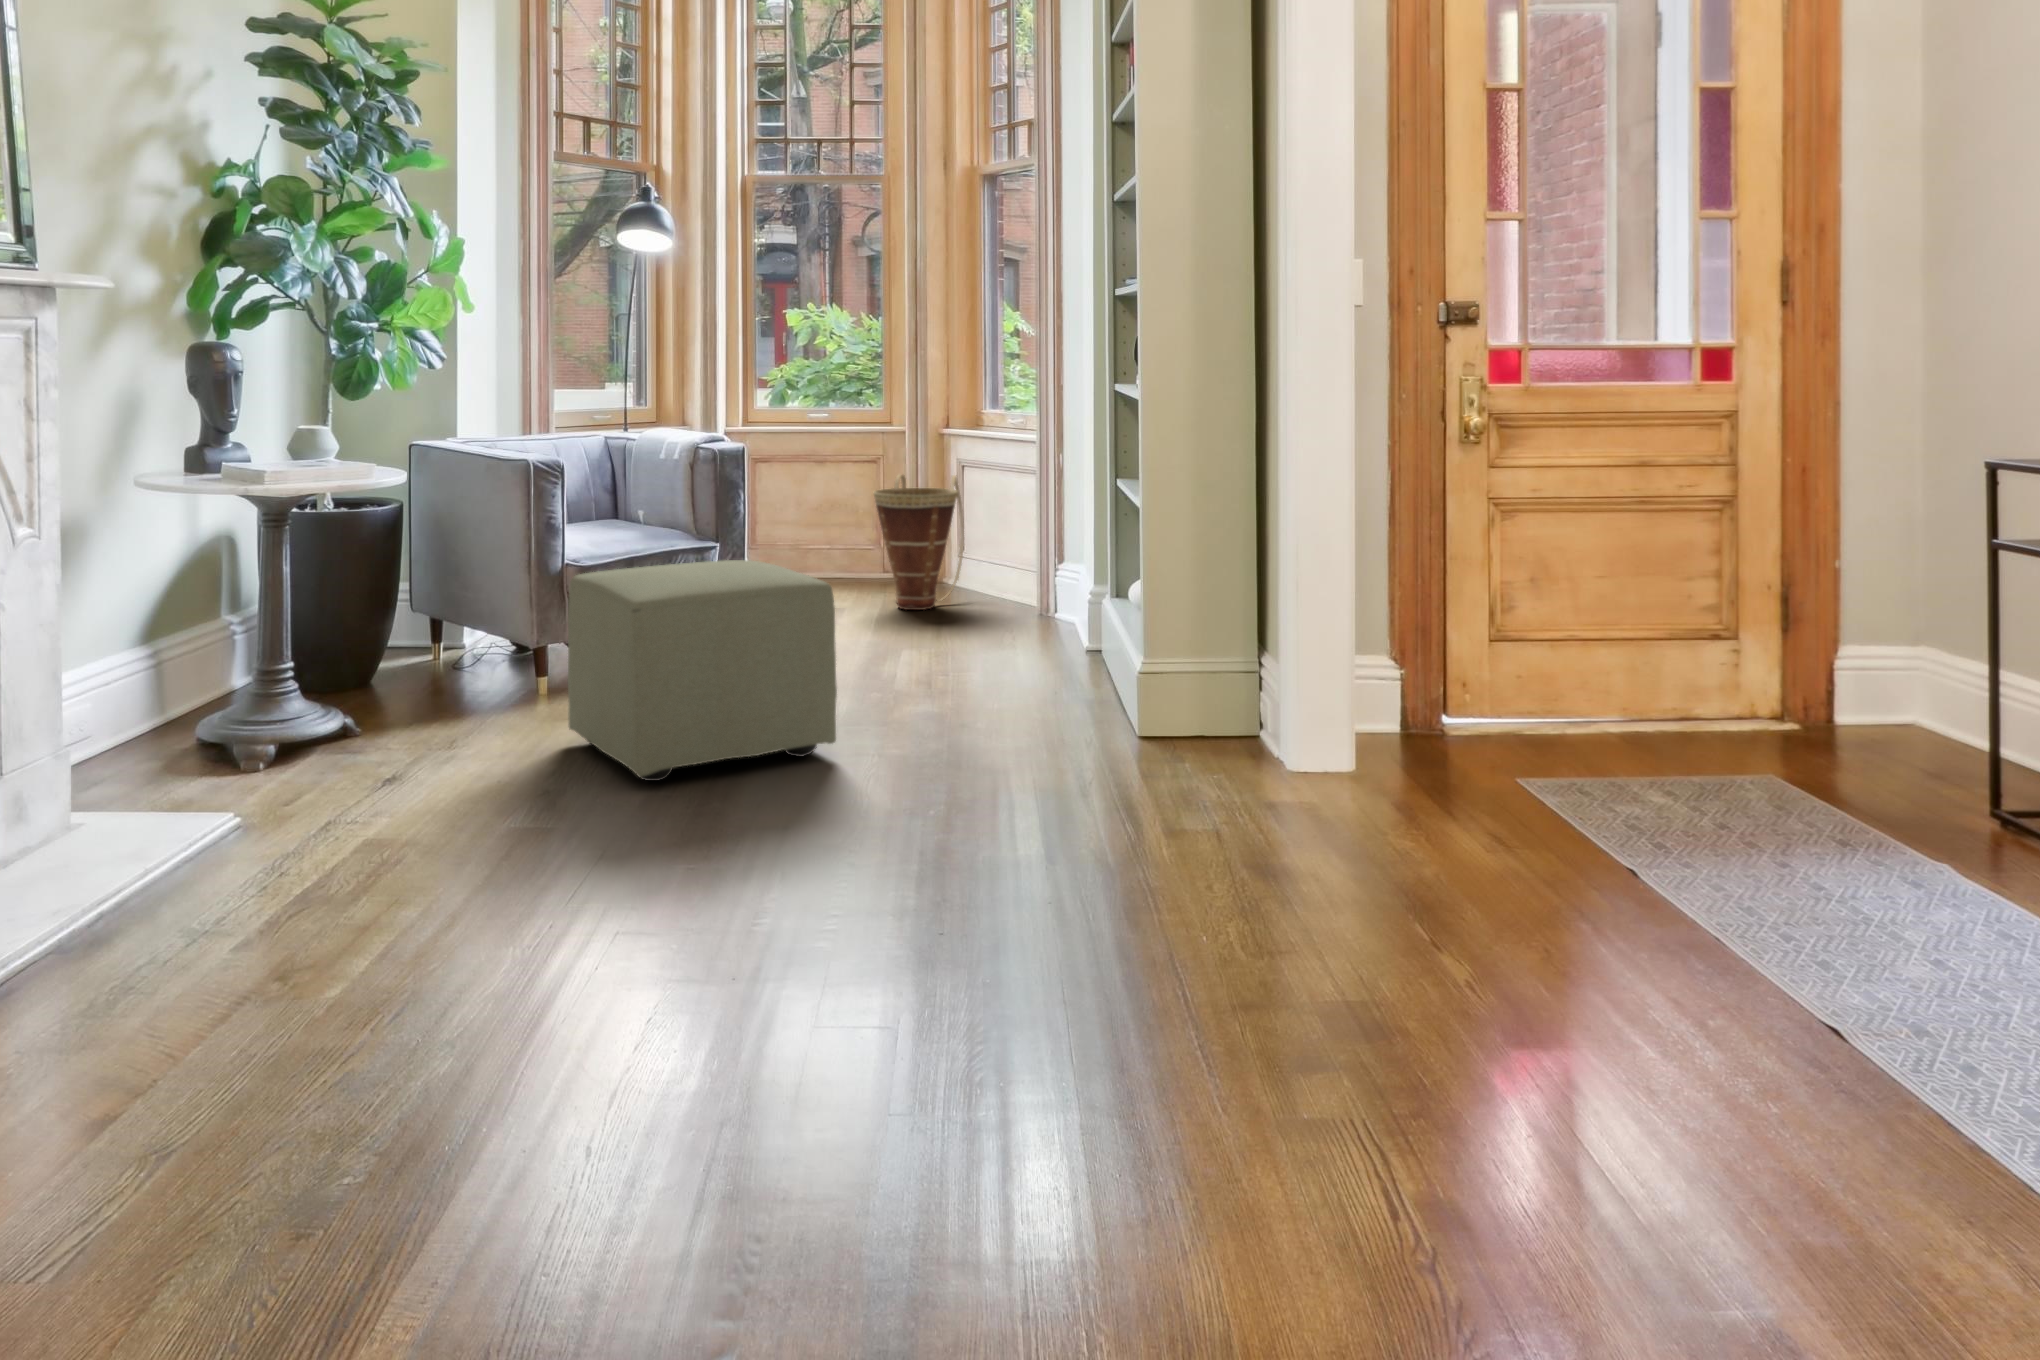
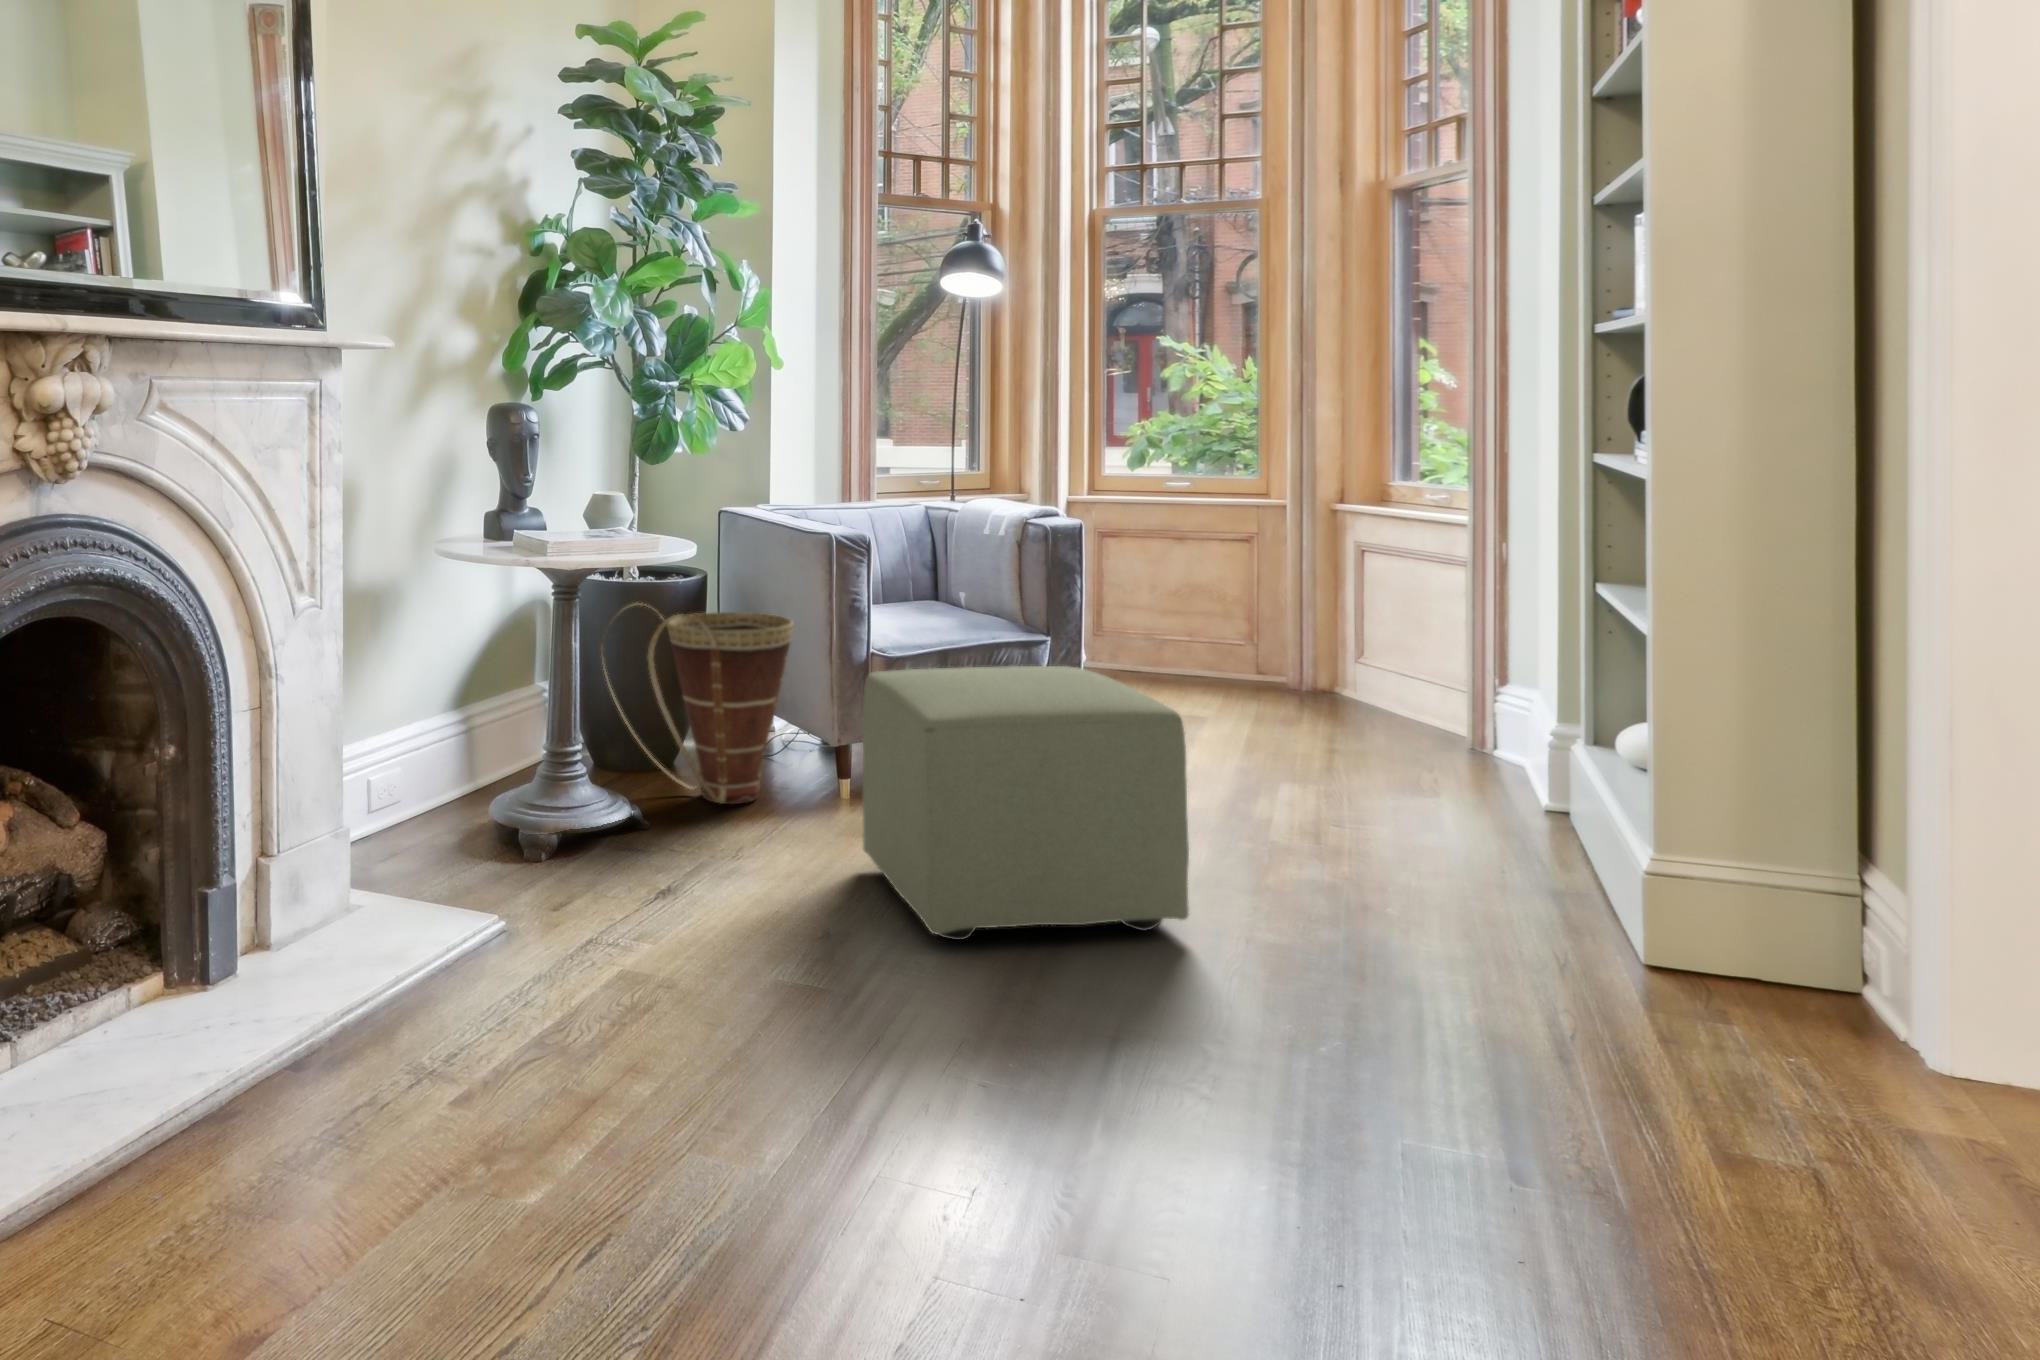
basket: present [874,475,964,610] -> present [605,604,793,804]

